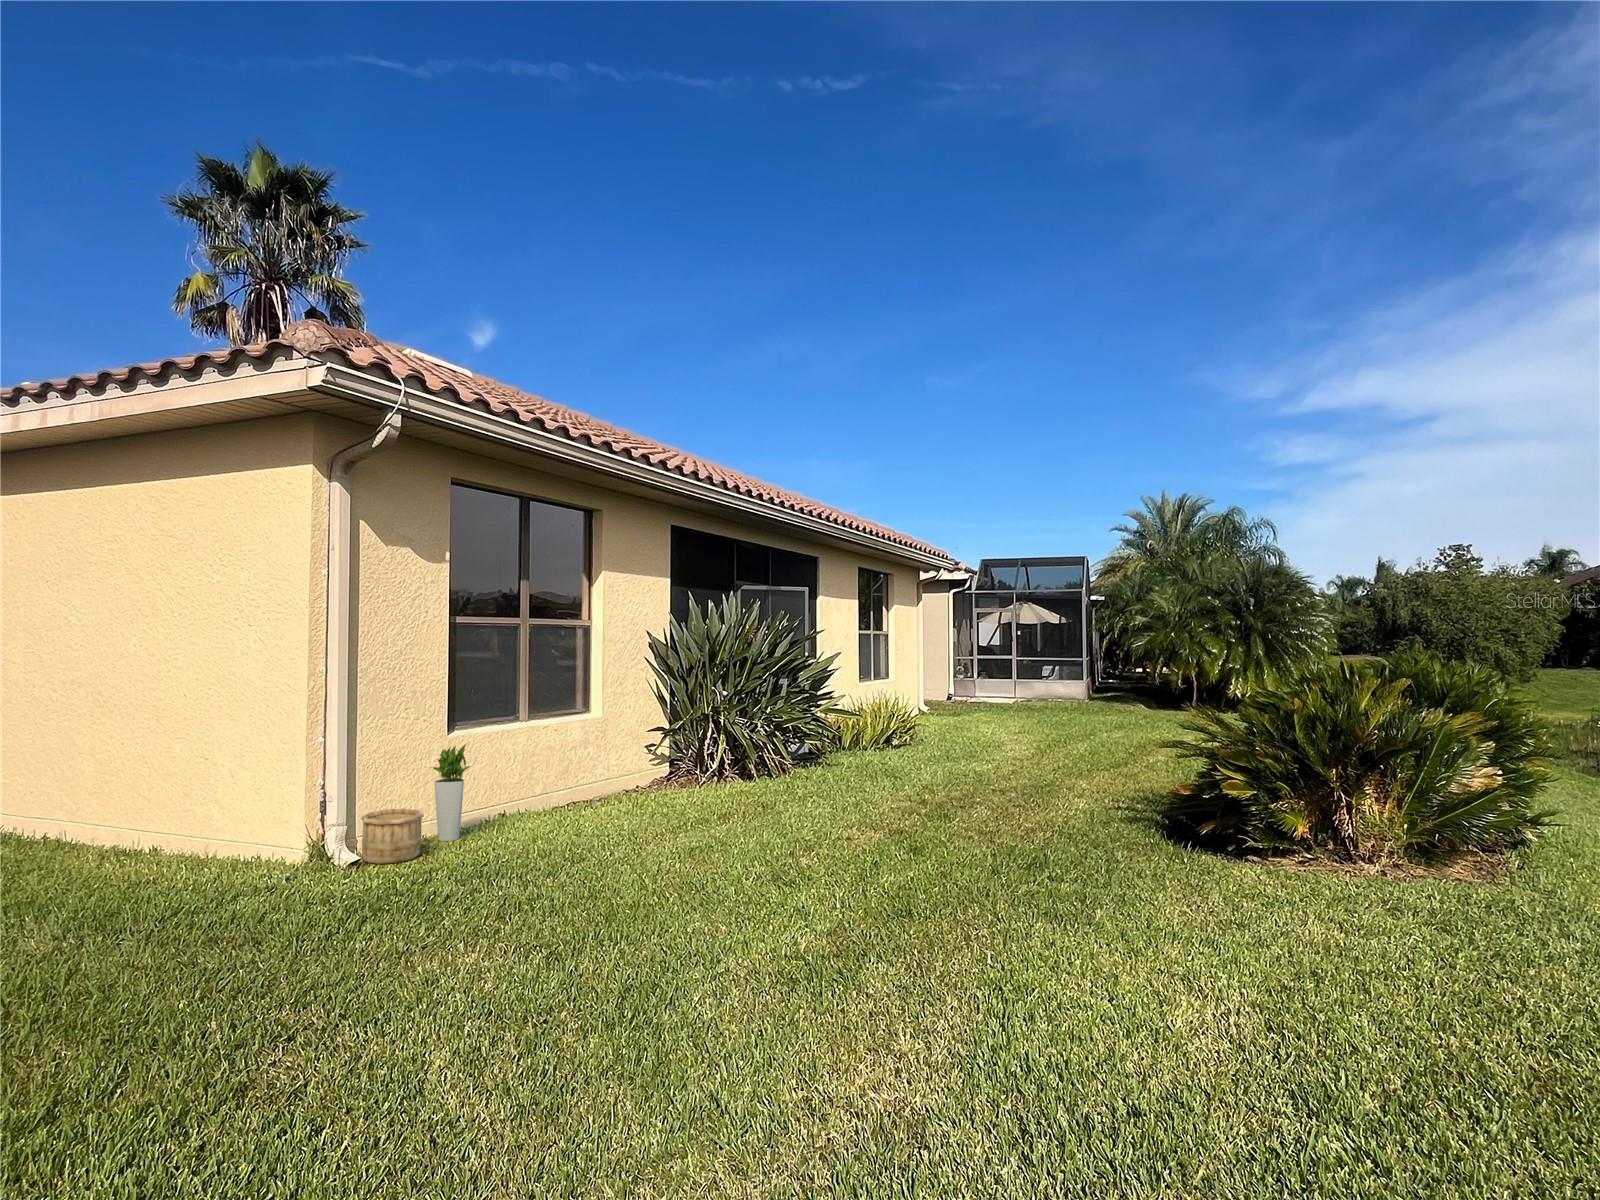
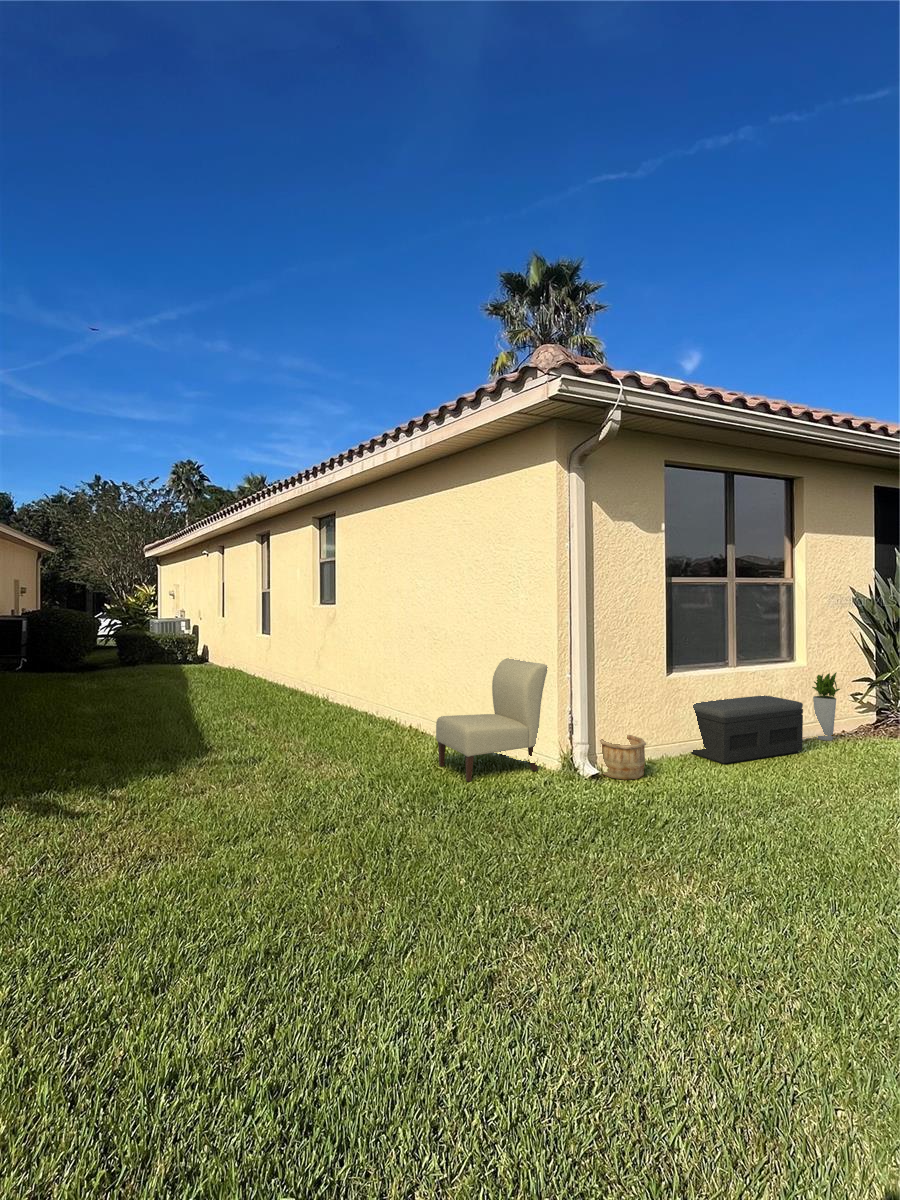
chair: none [91,724,289,903] -> present [436,658,548,782]
planter: present [433,744,470,841] -> present [812,672,840,741]
storage bench: none [474,751,598,831] -> present [691,695,803,764]

